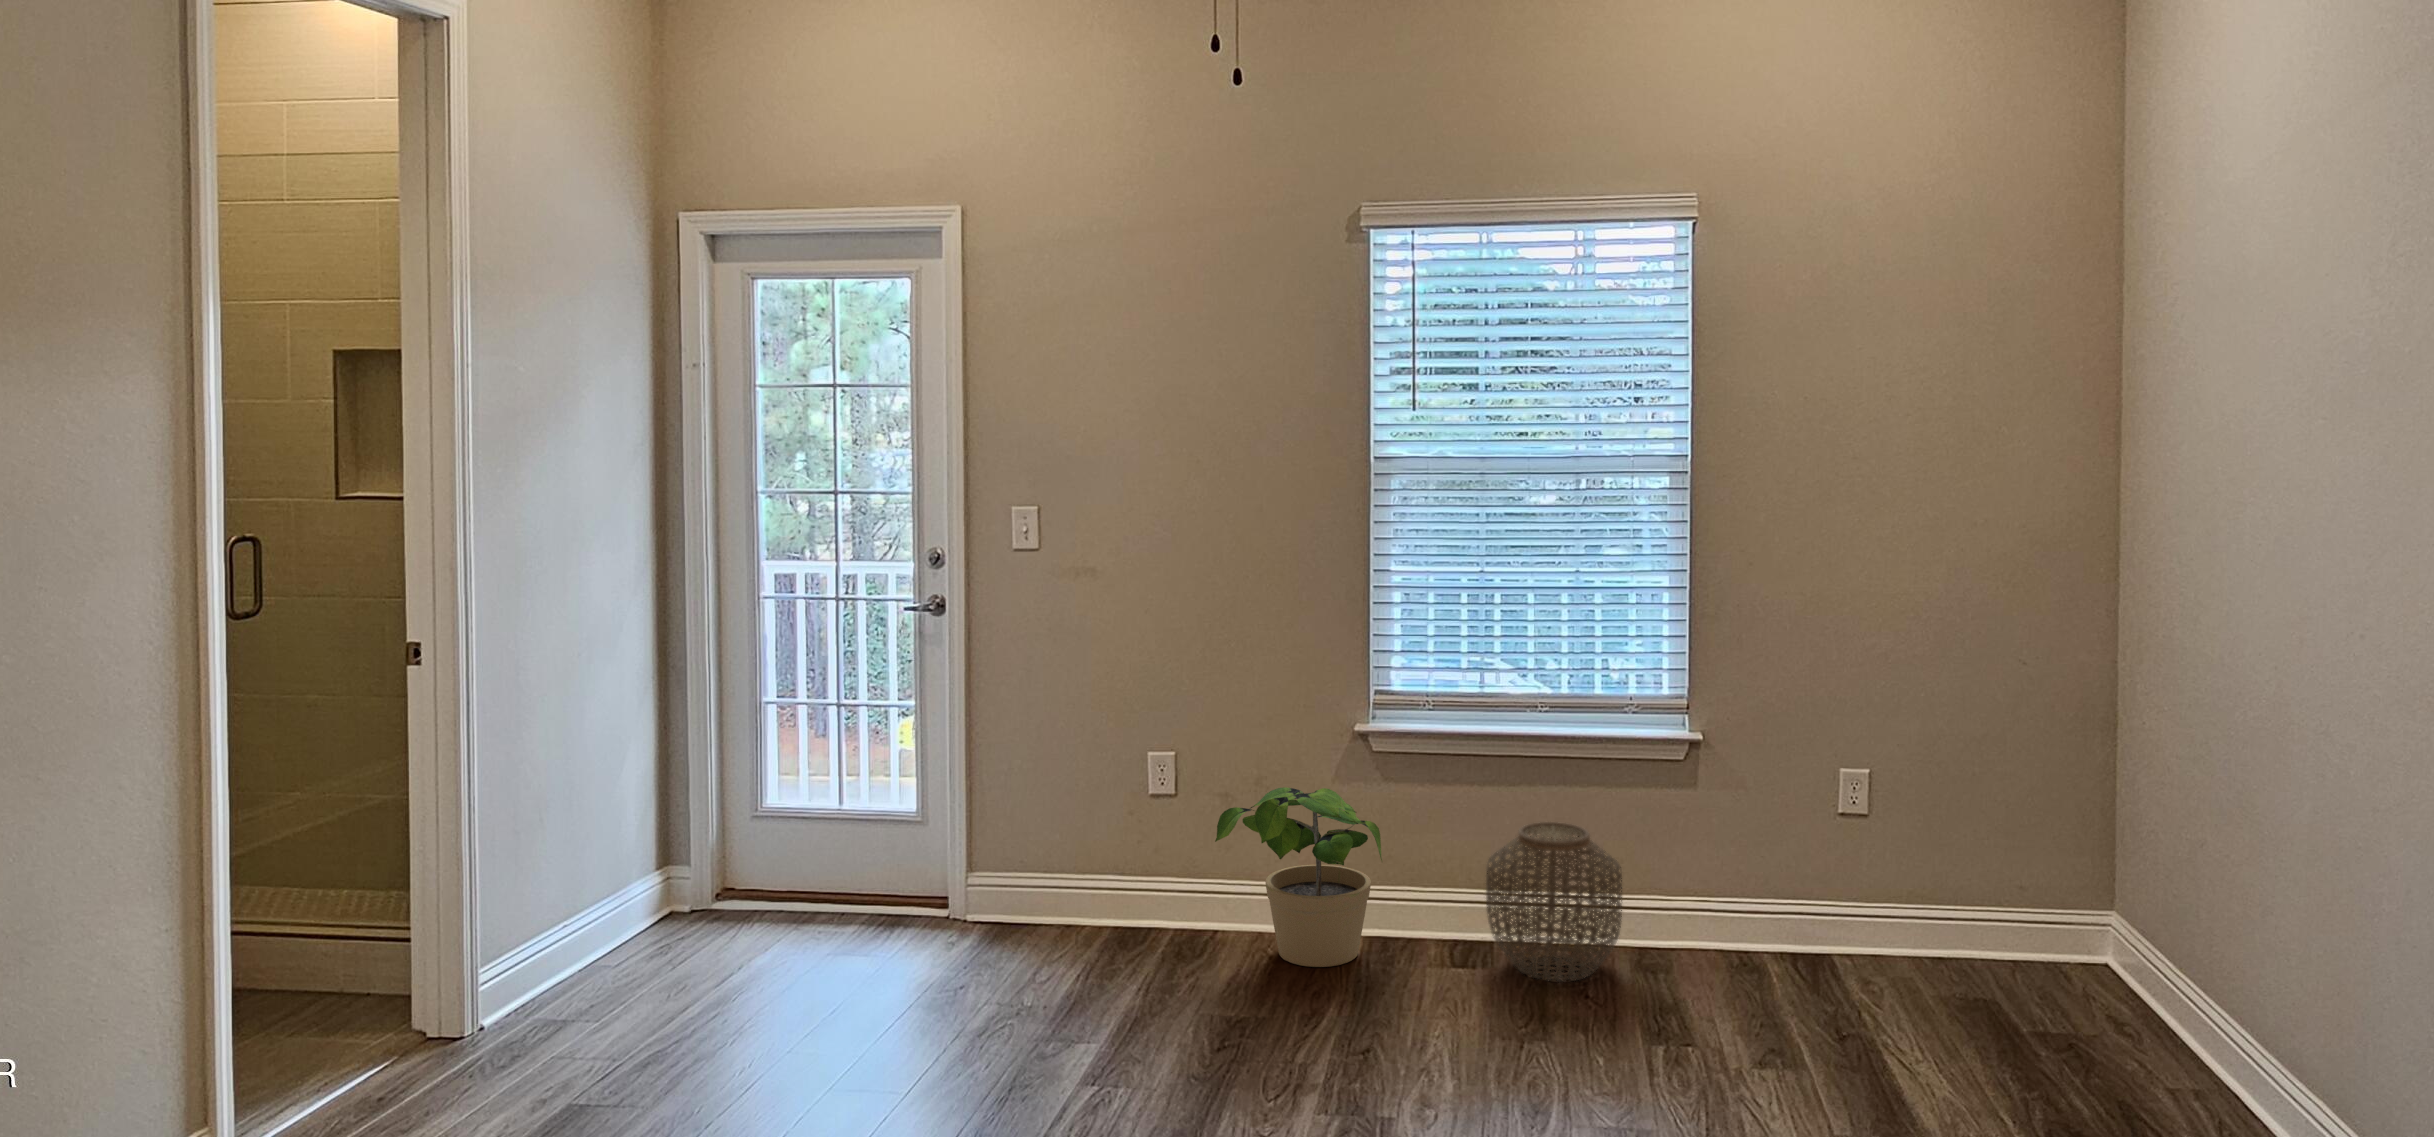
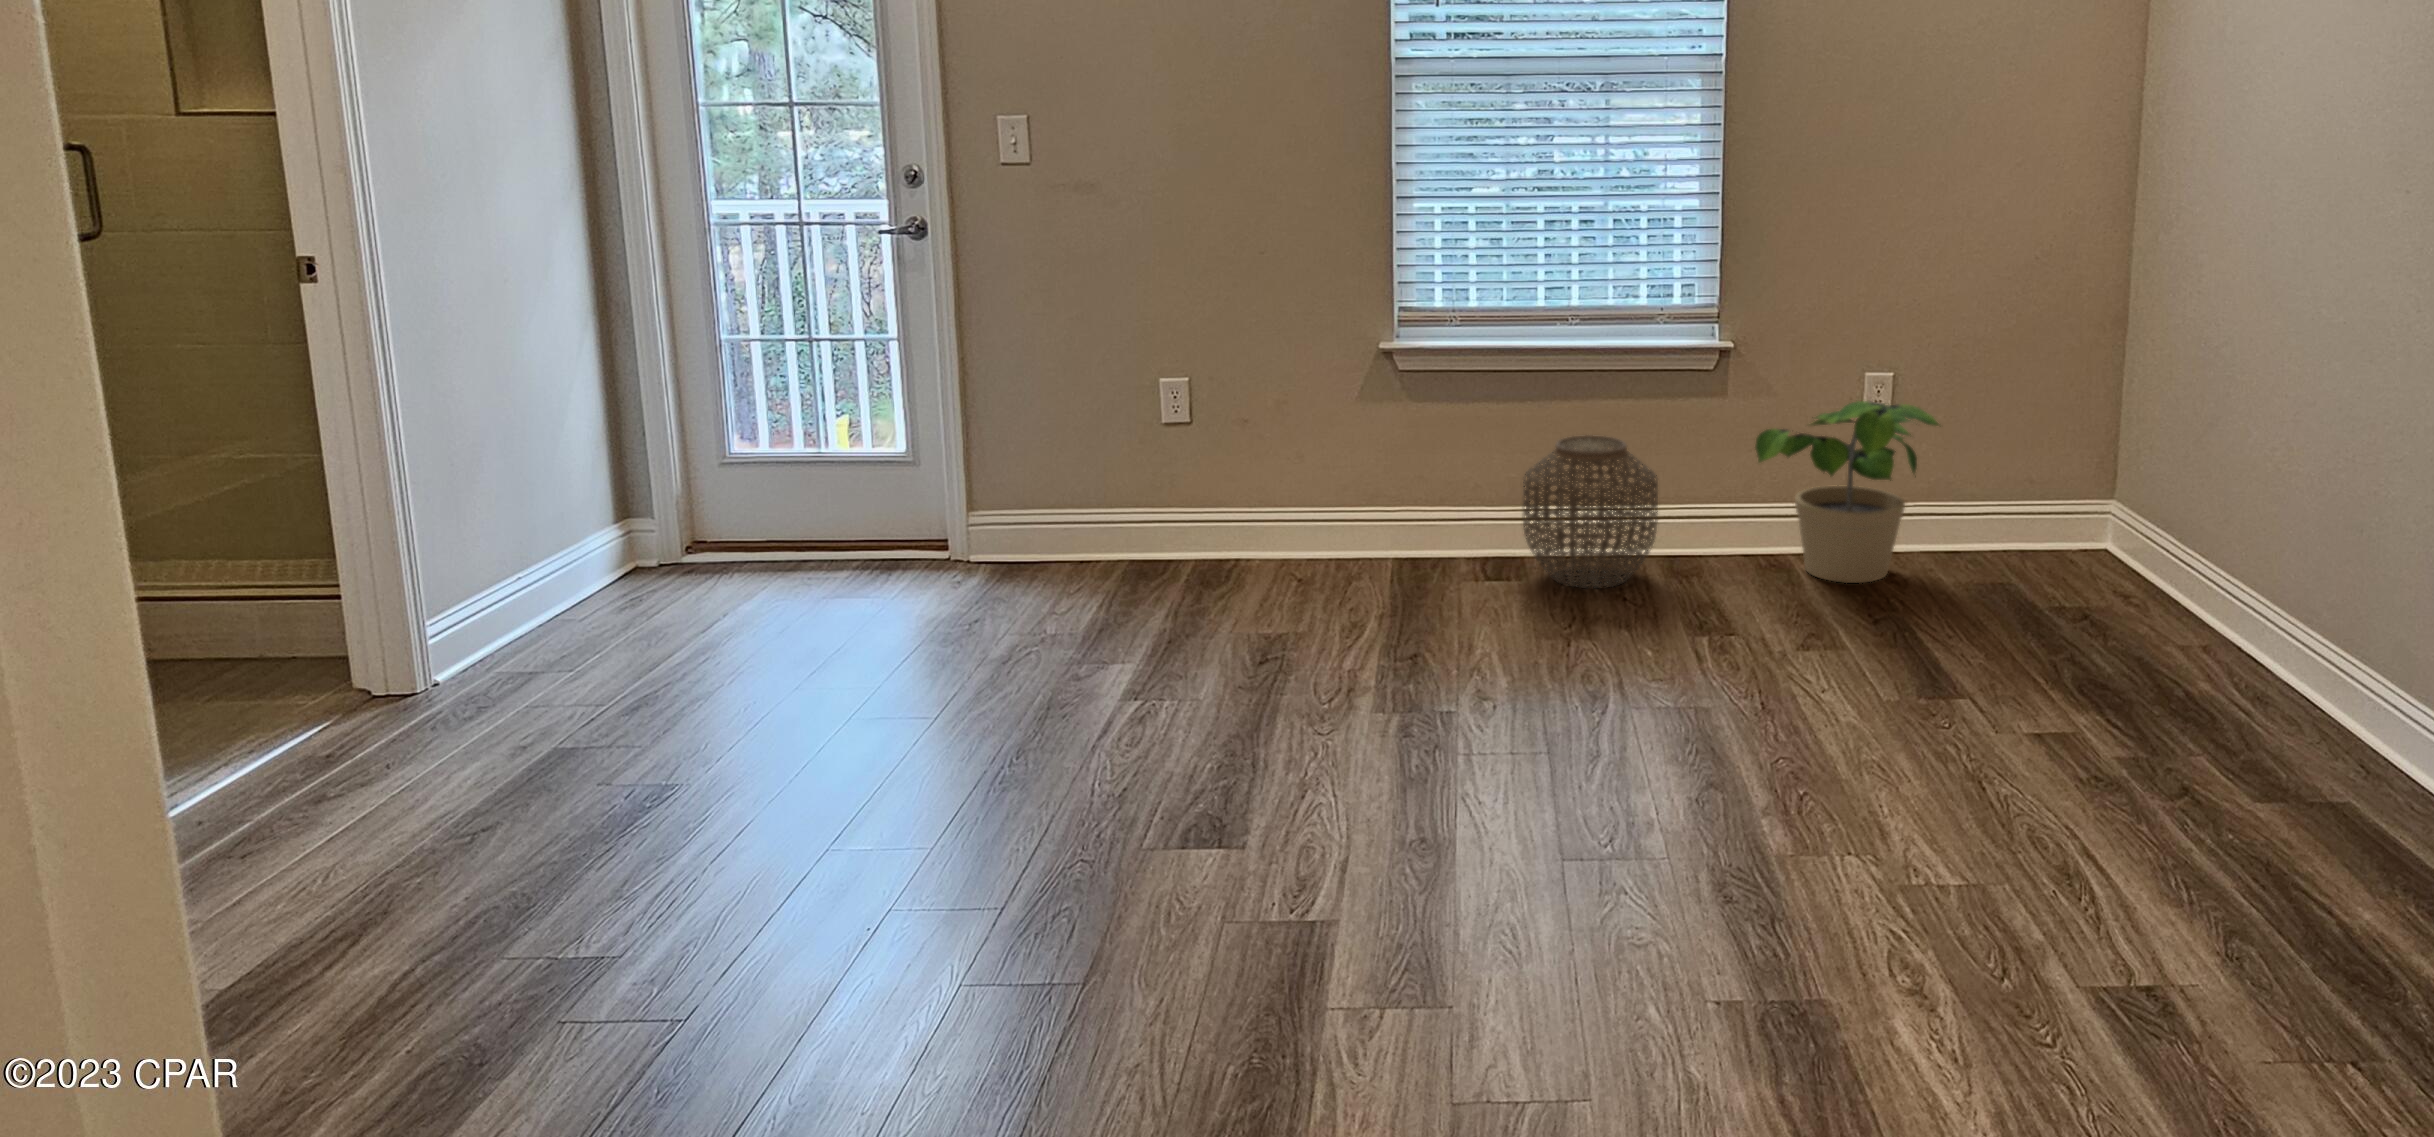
potted plant: present [1215,787,1382,967] -> present [1755,401,1939,583]

